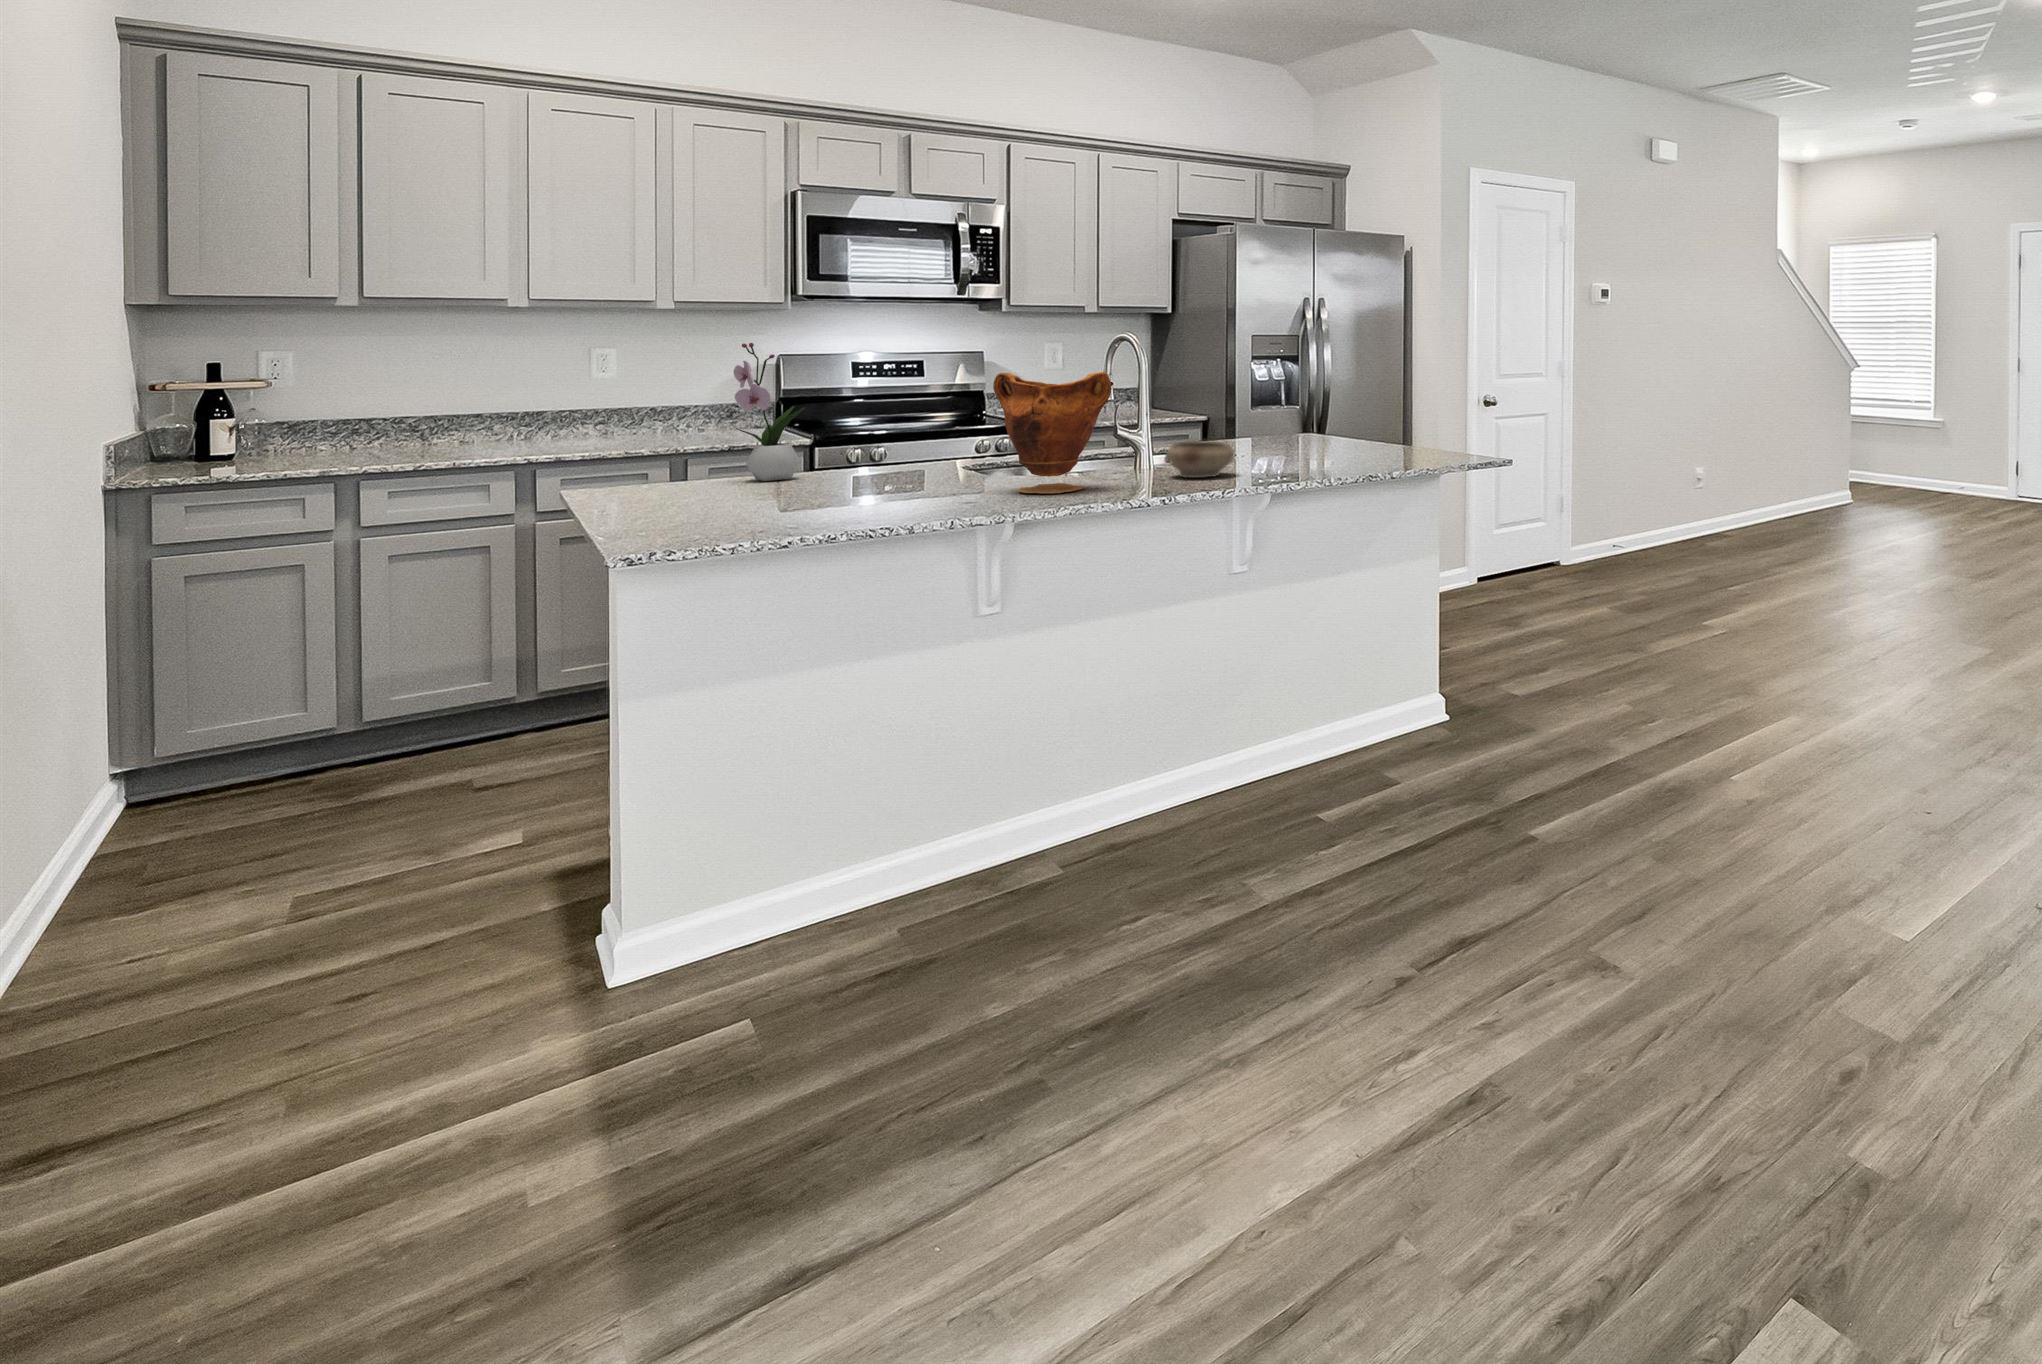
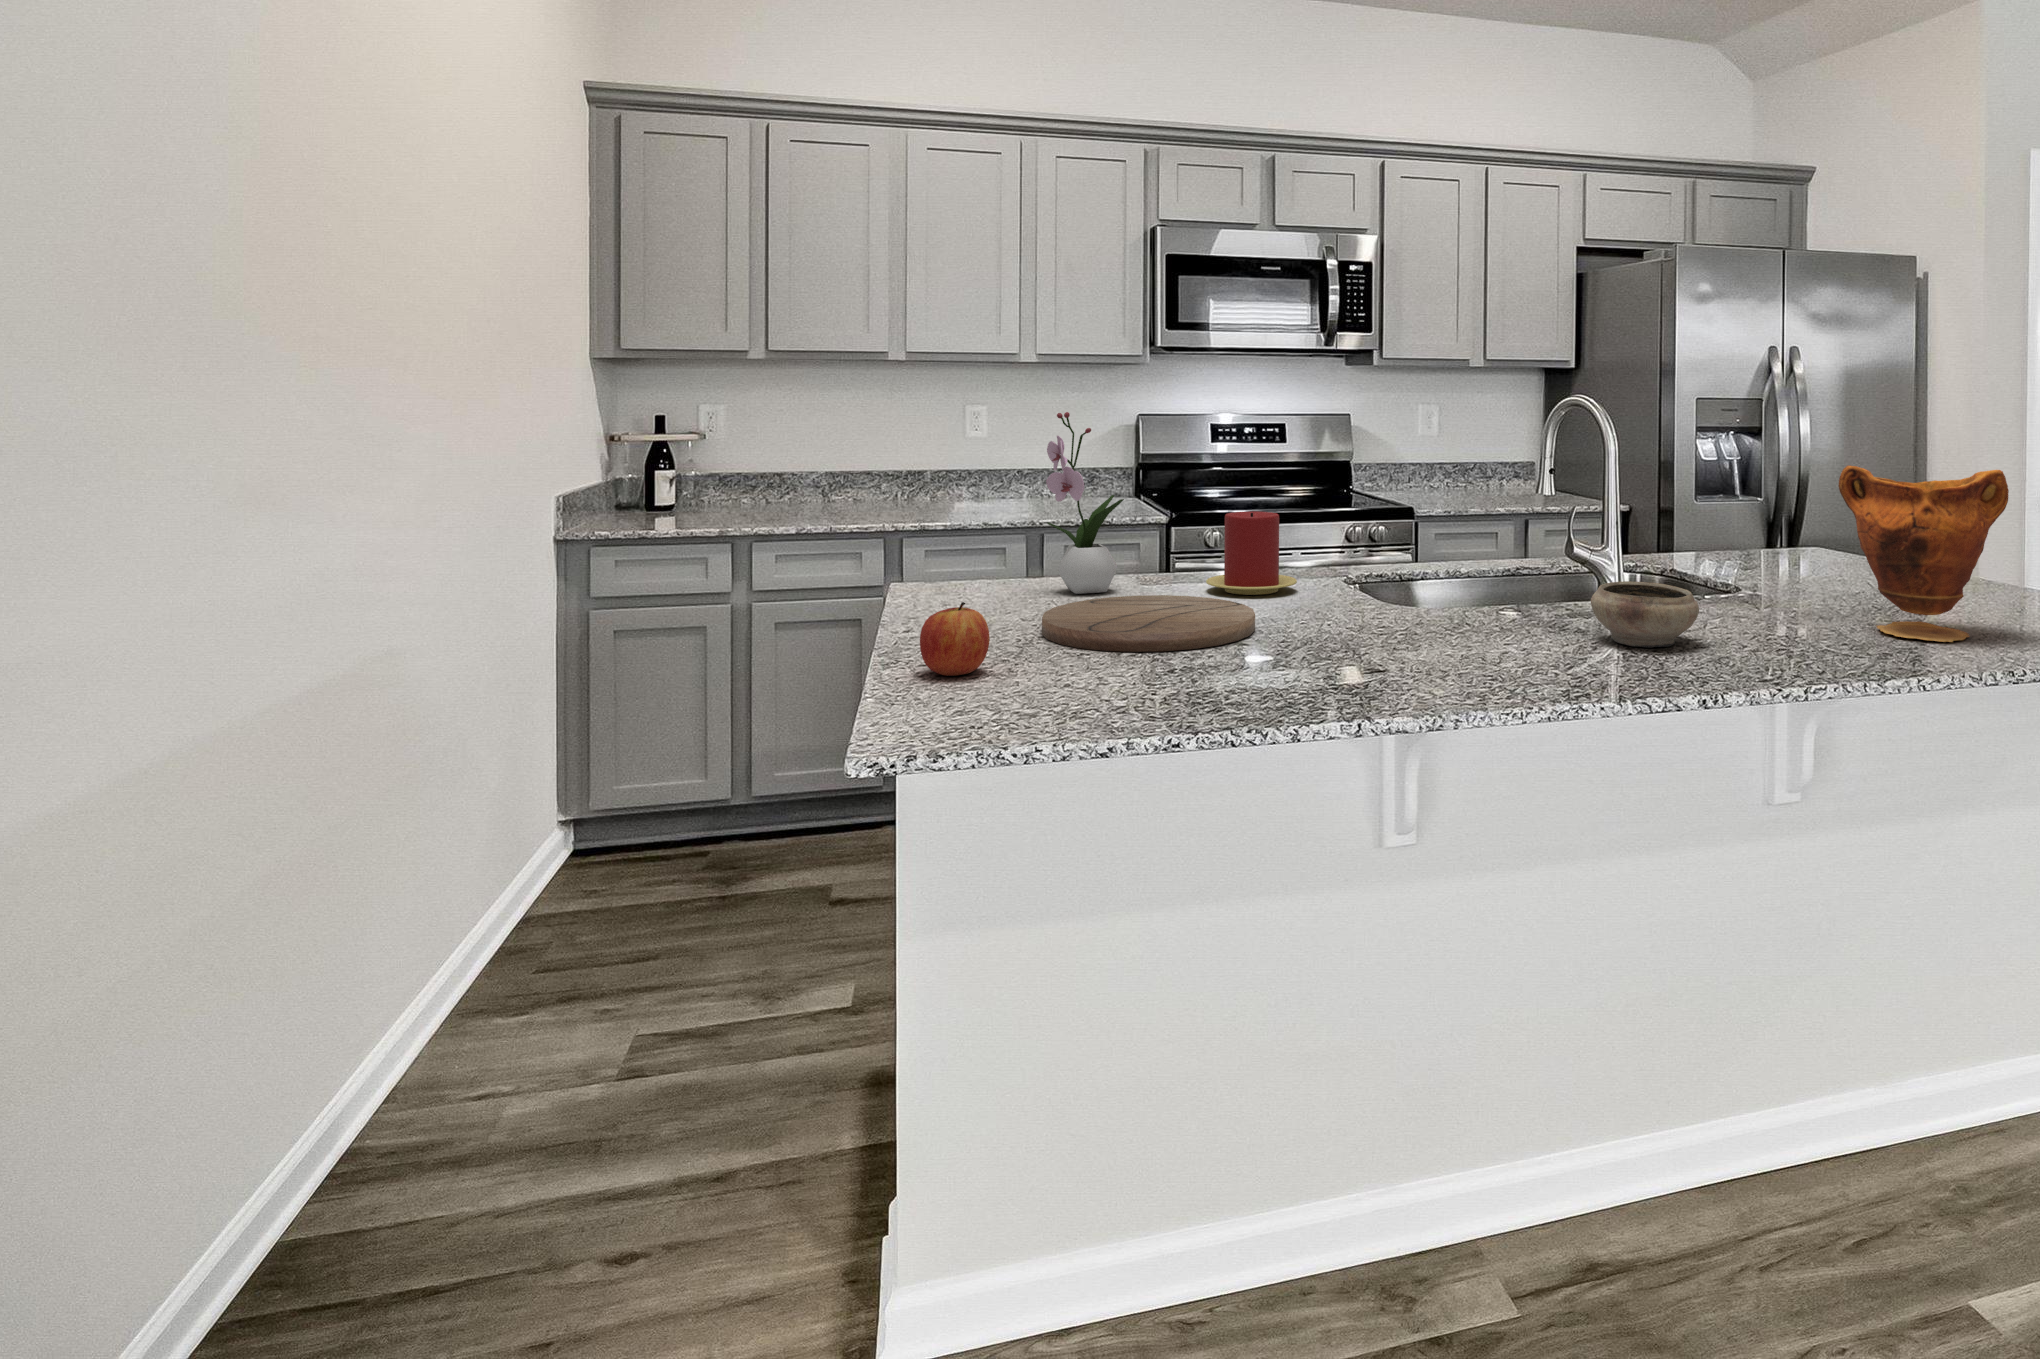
vase: present [993,372,1112,493] -> present [1838,466,2009,642]
candle: none [877,414,952,474] -> present [1206,512,1297,595]
apple: none [666,470,724,521] -> present [920,602,990,676]
cutting board: none [752,472,927,504] -> present [1042,595,1255,652]

